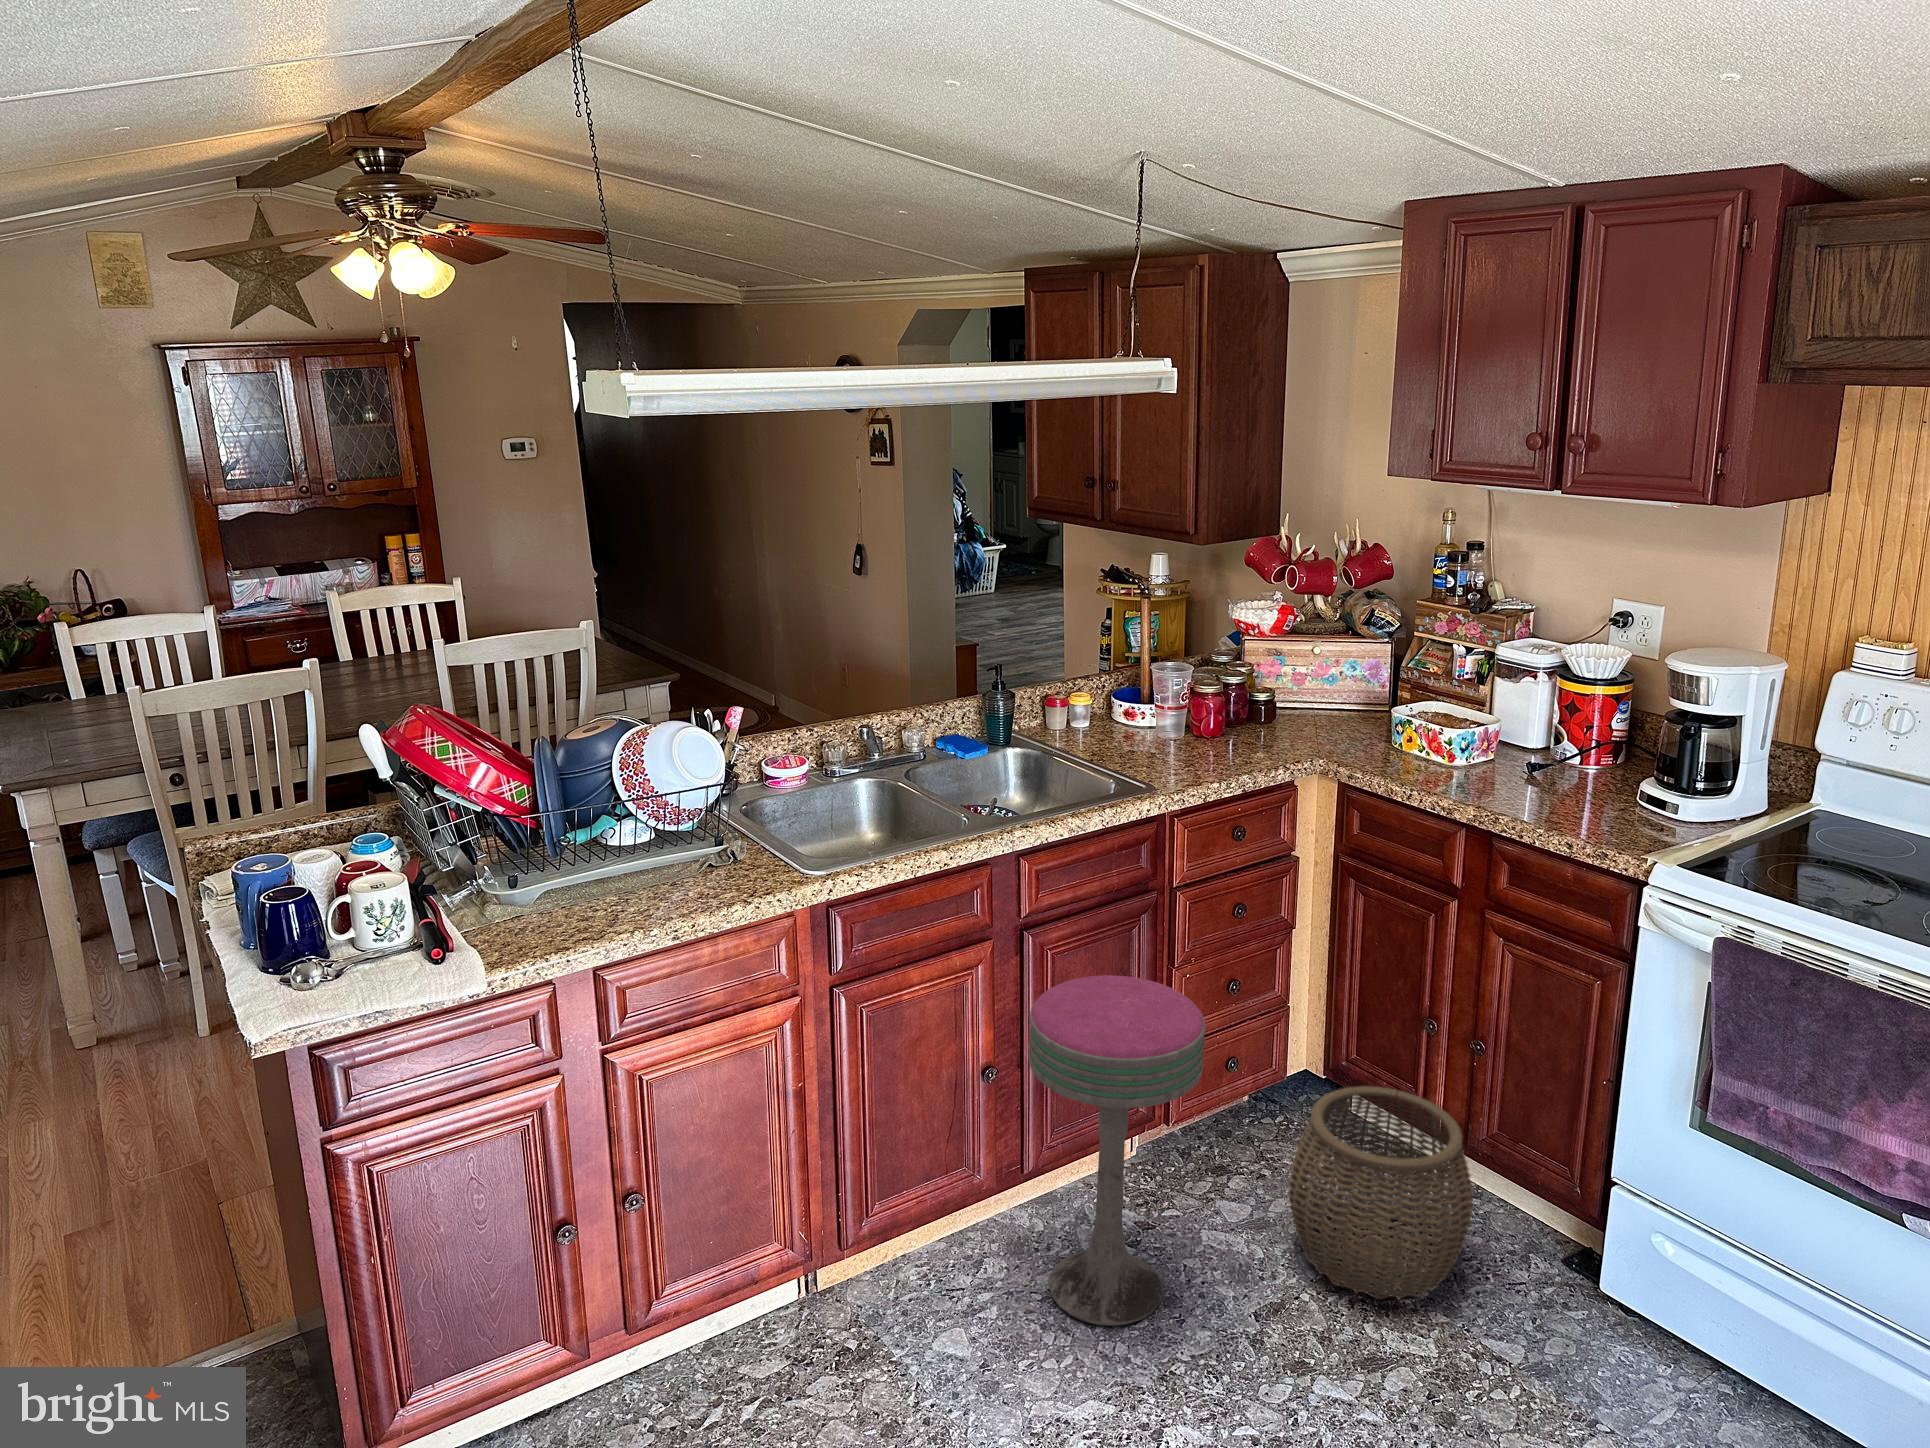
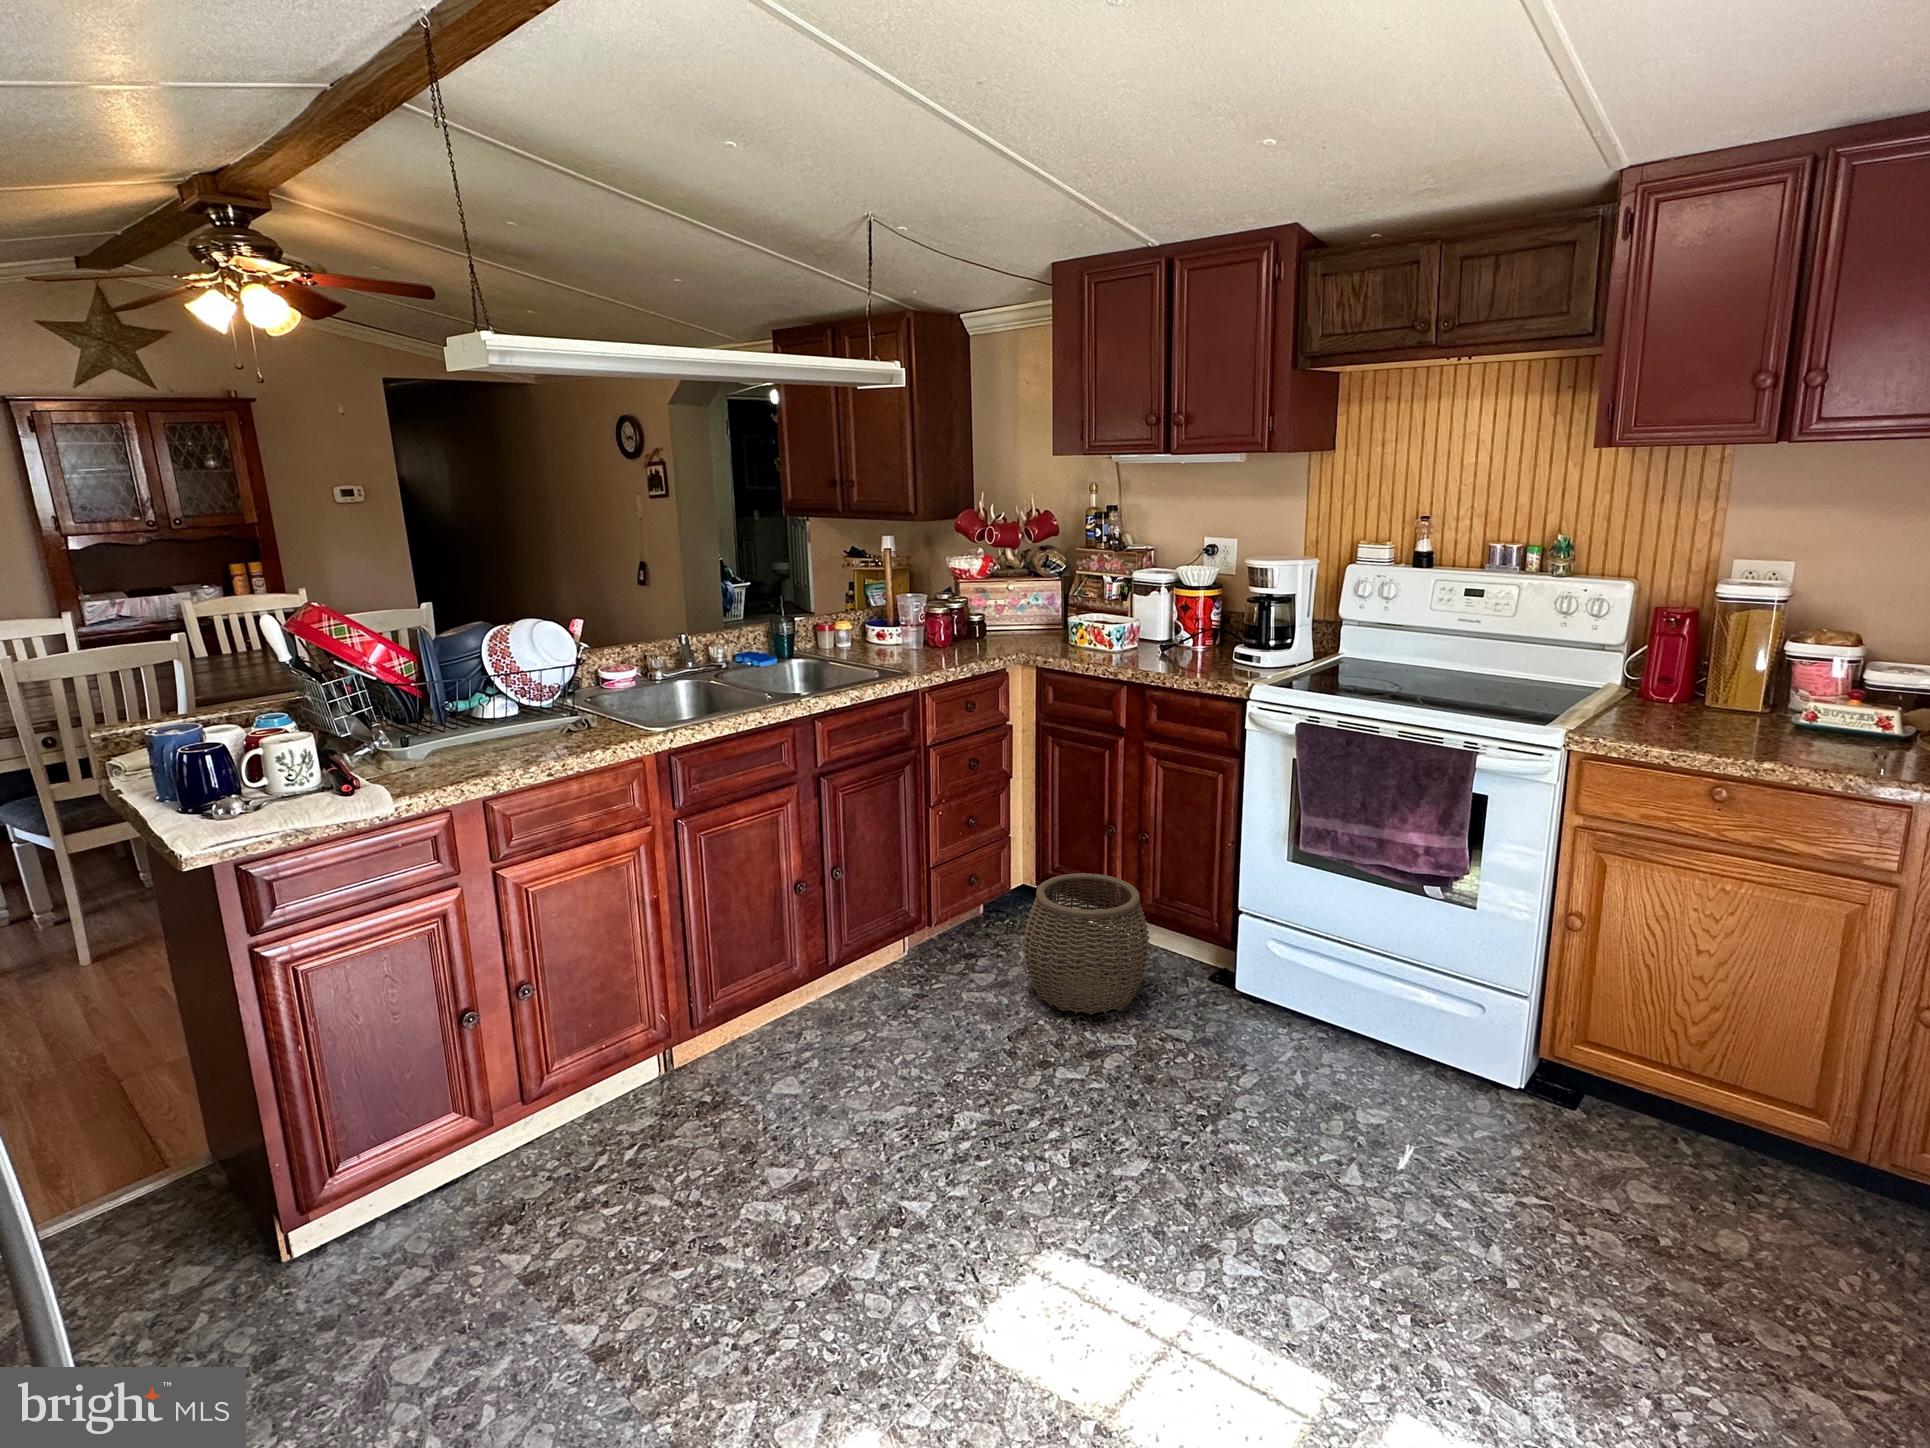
bar stool: present [1029,975,1205,1326] -> none [831,804,960,1058]

